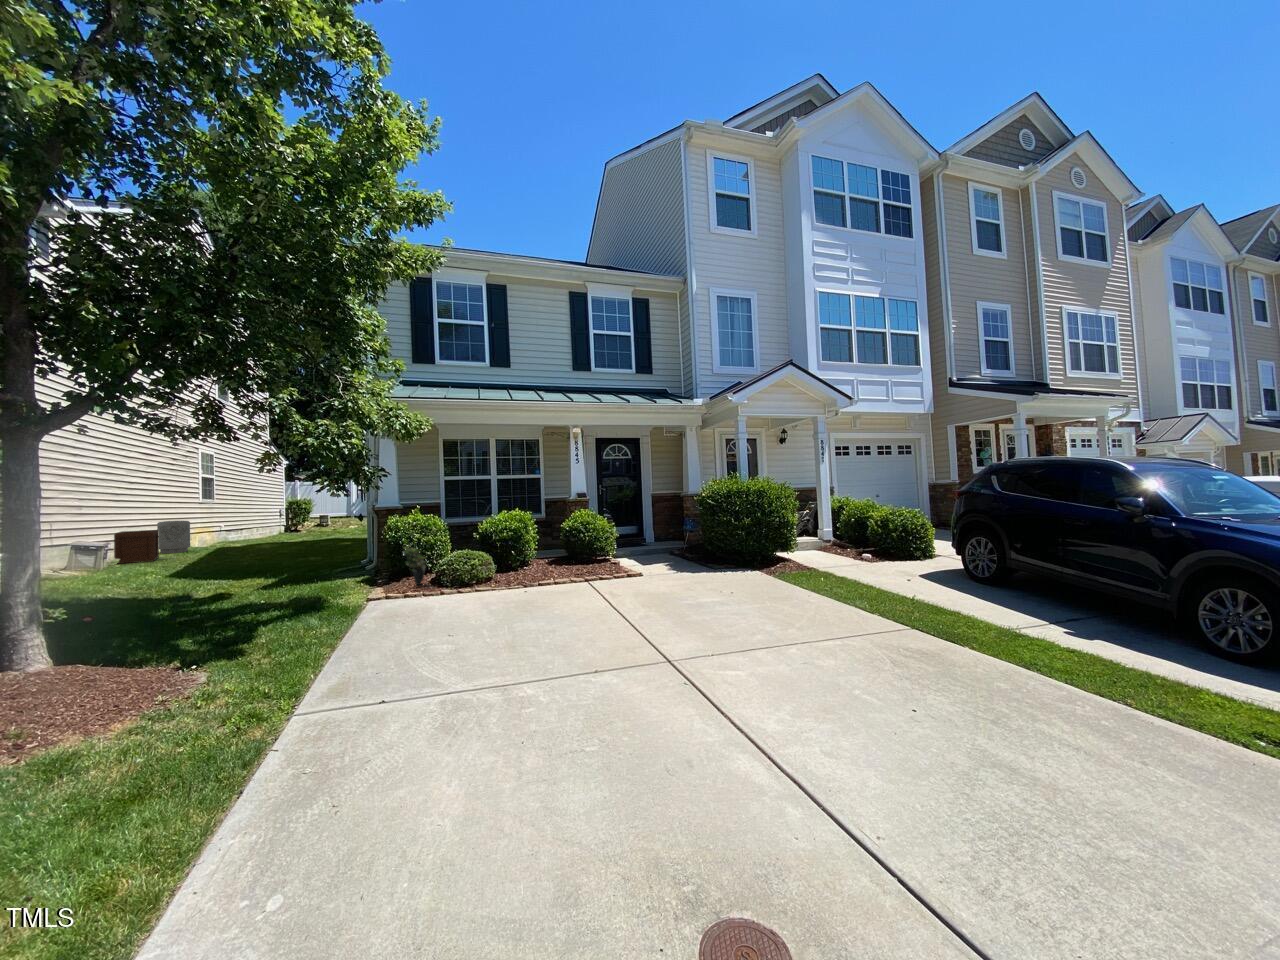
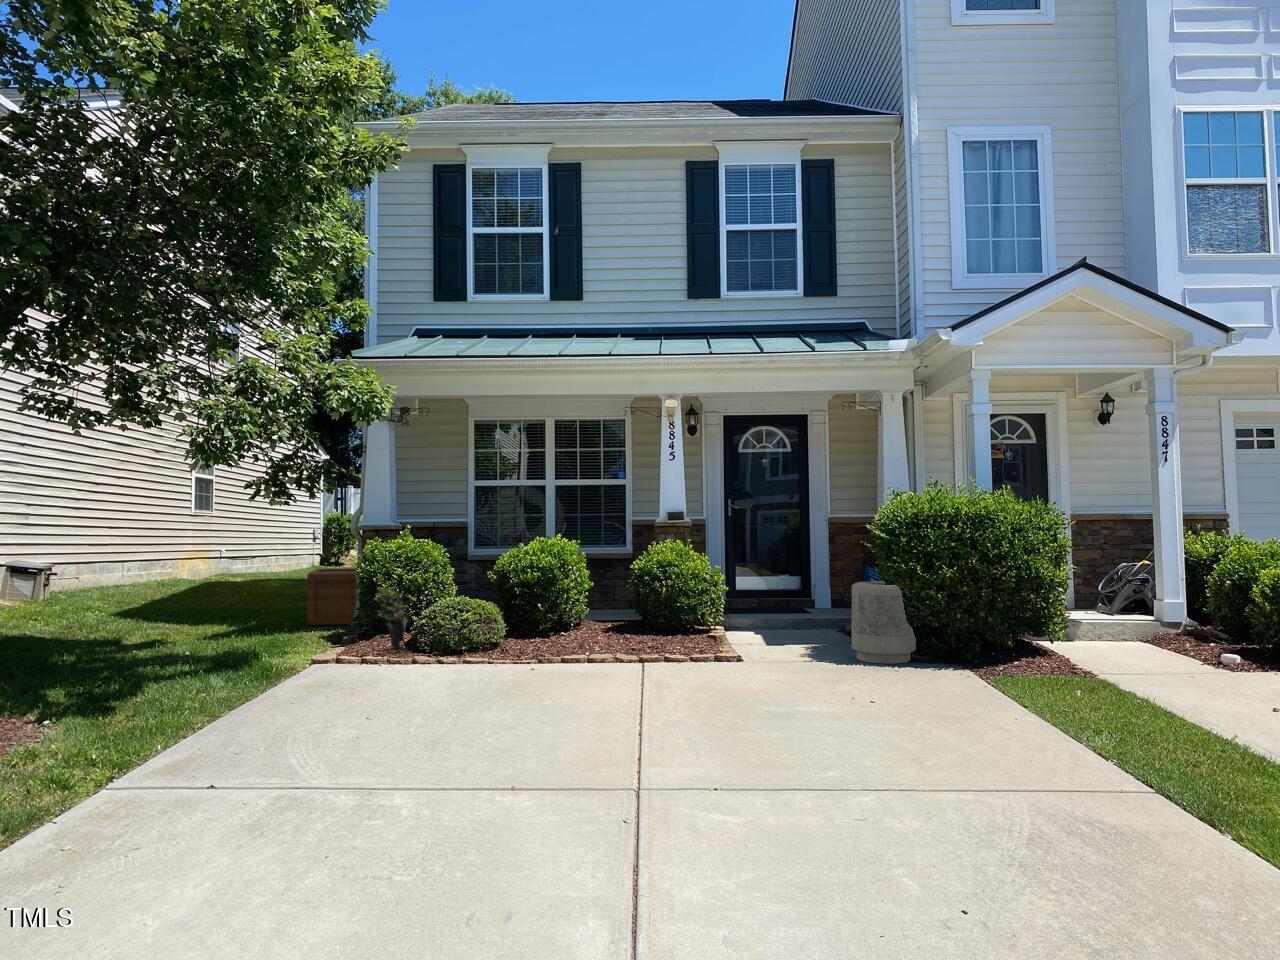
trash can: present [157,521,190,553] -> present [852,581,916,664]
wooden crate: present [114,530,159,564] -> present [307,568,357,625]

